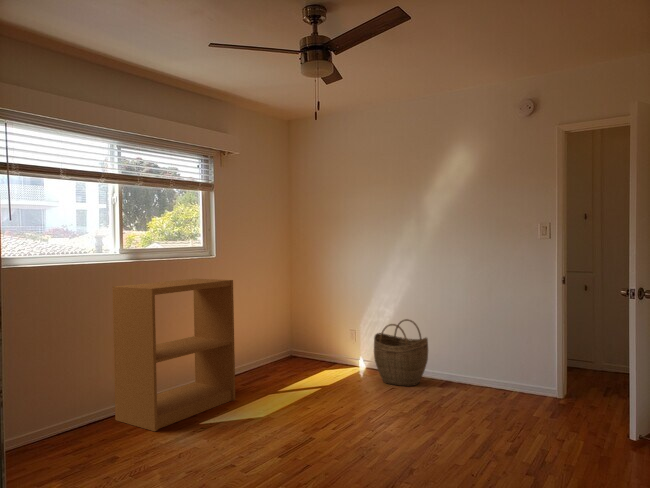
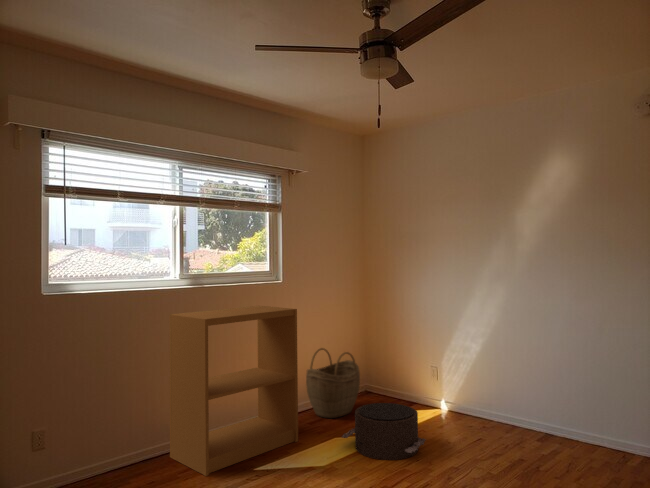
woven basket: present [374,319,428,386] -> present [306,348,360,418]
pouf: none [275,362,350,408] -> present [342,403,425,460]

